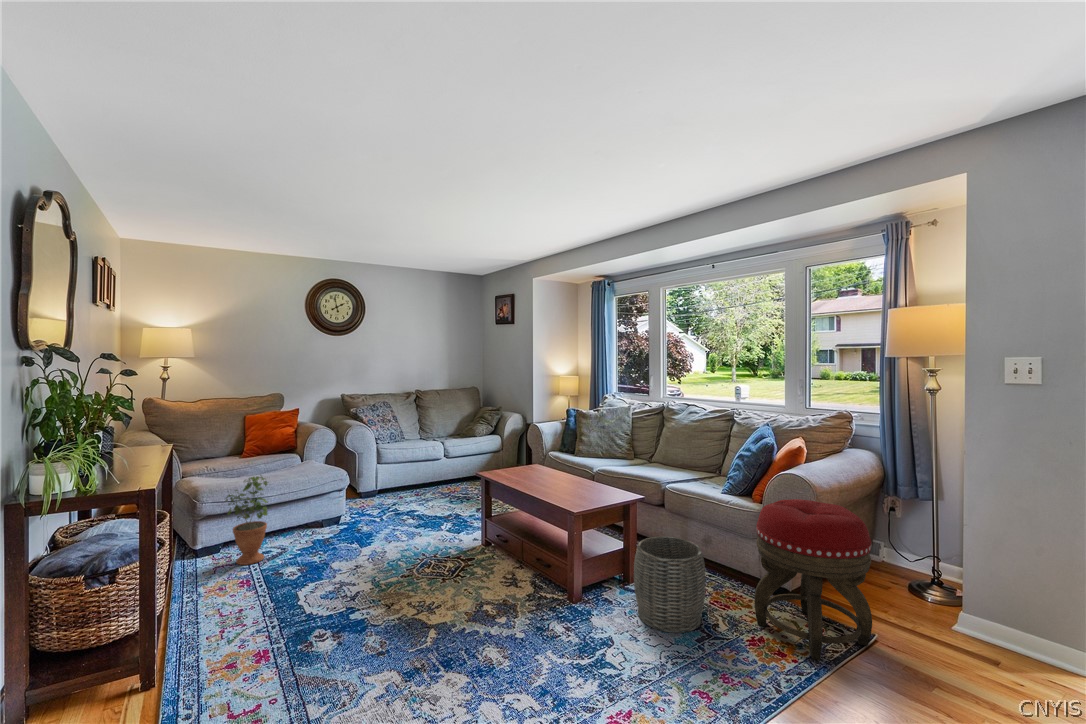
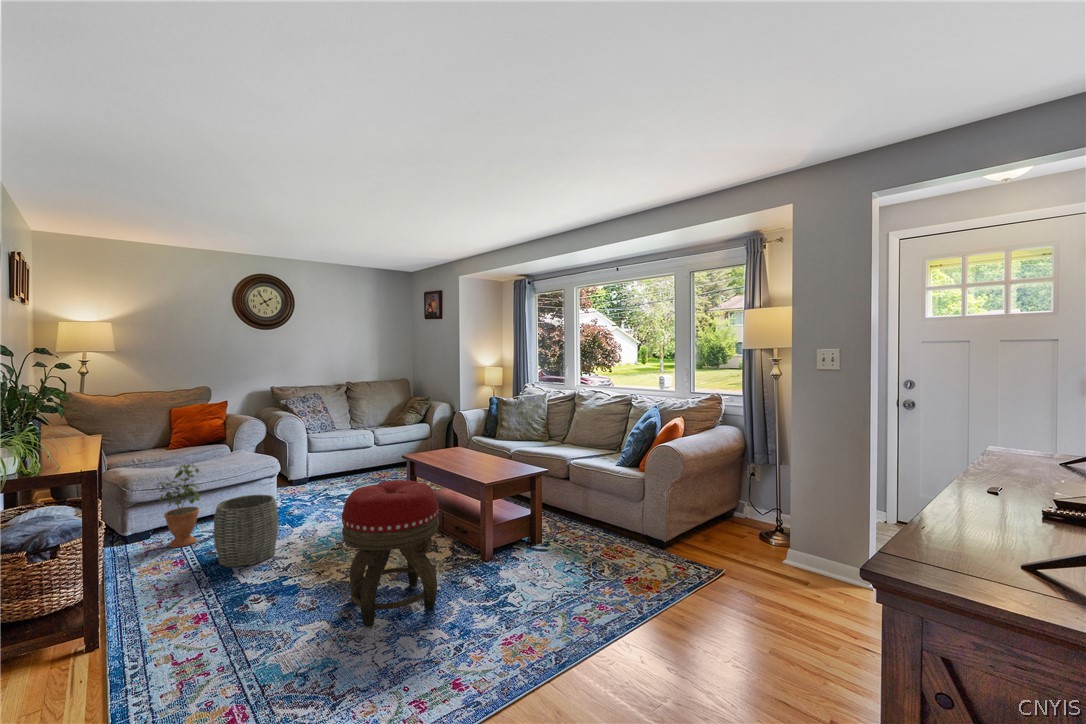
footstool: present [754,499,872,661] -> present [342,480,439,626]
woven basket: present [634,537,705,633] -> present [214,495,278,567]

